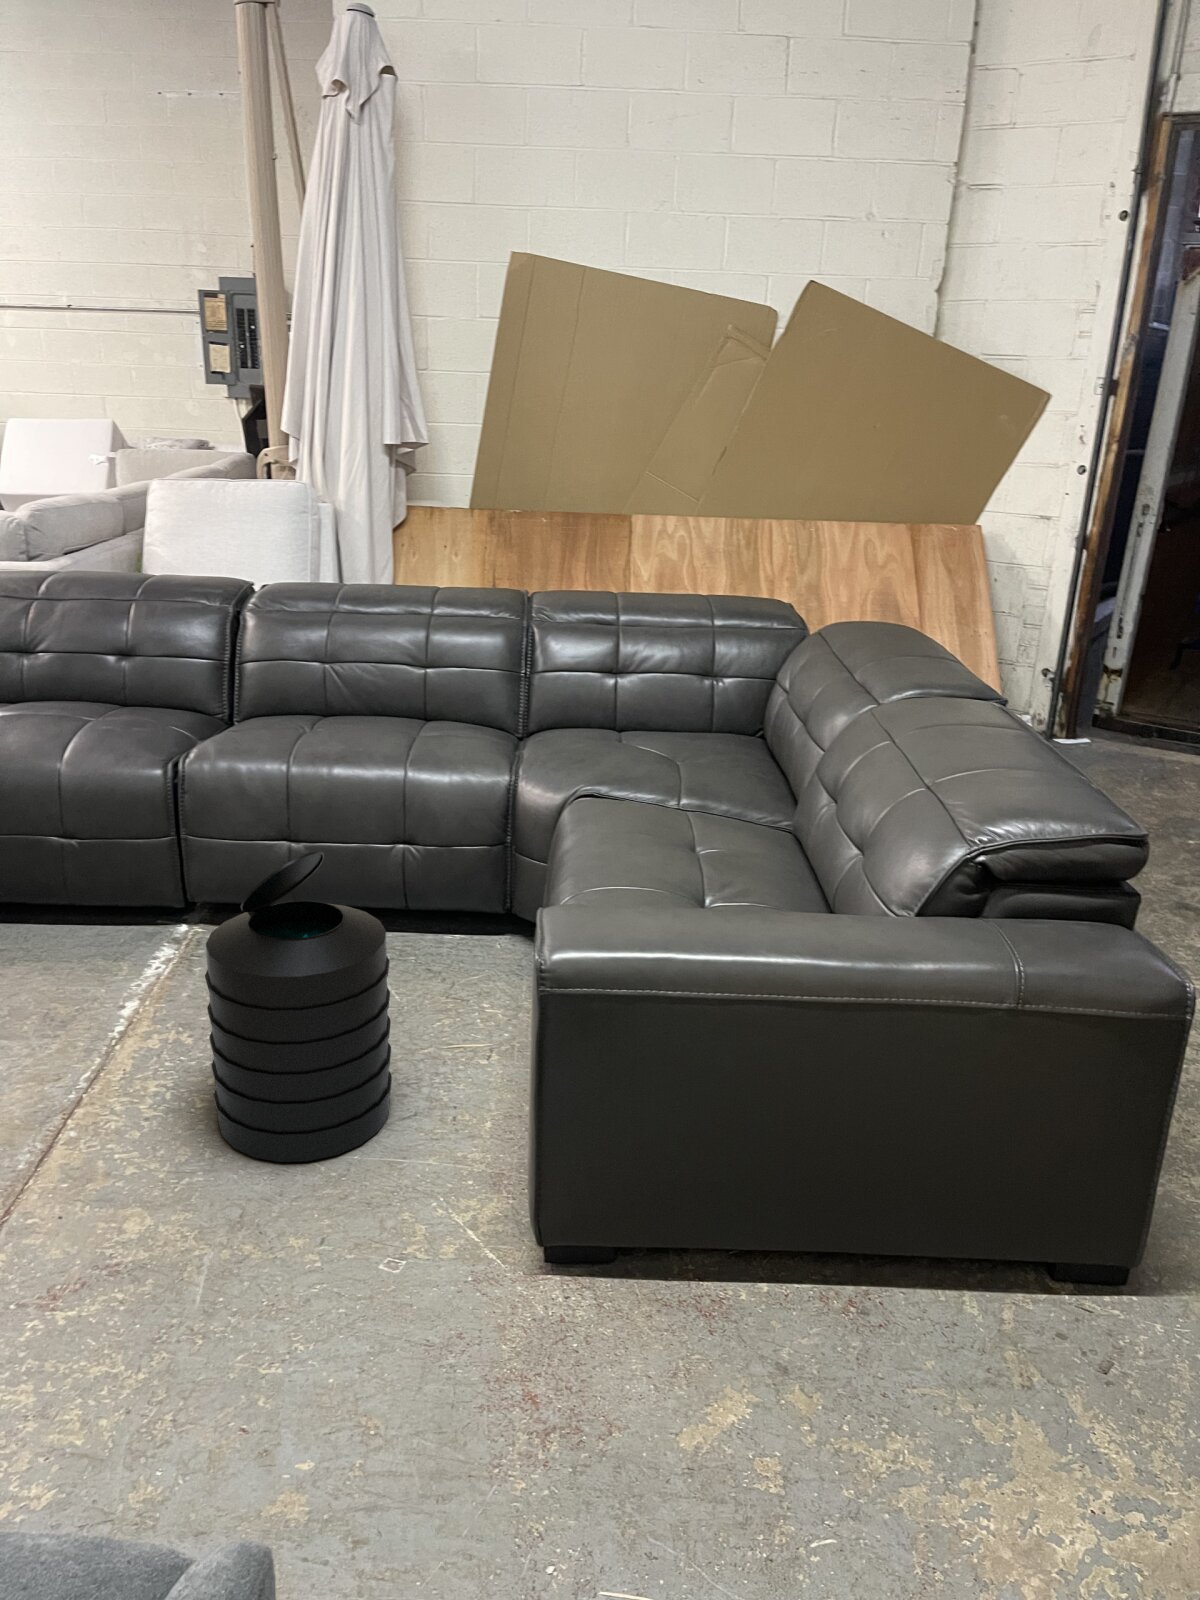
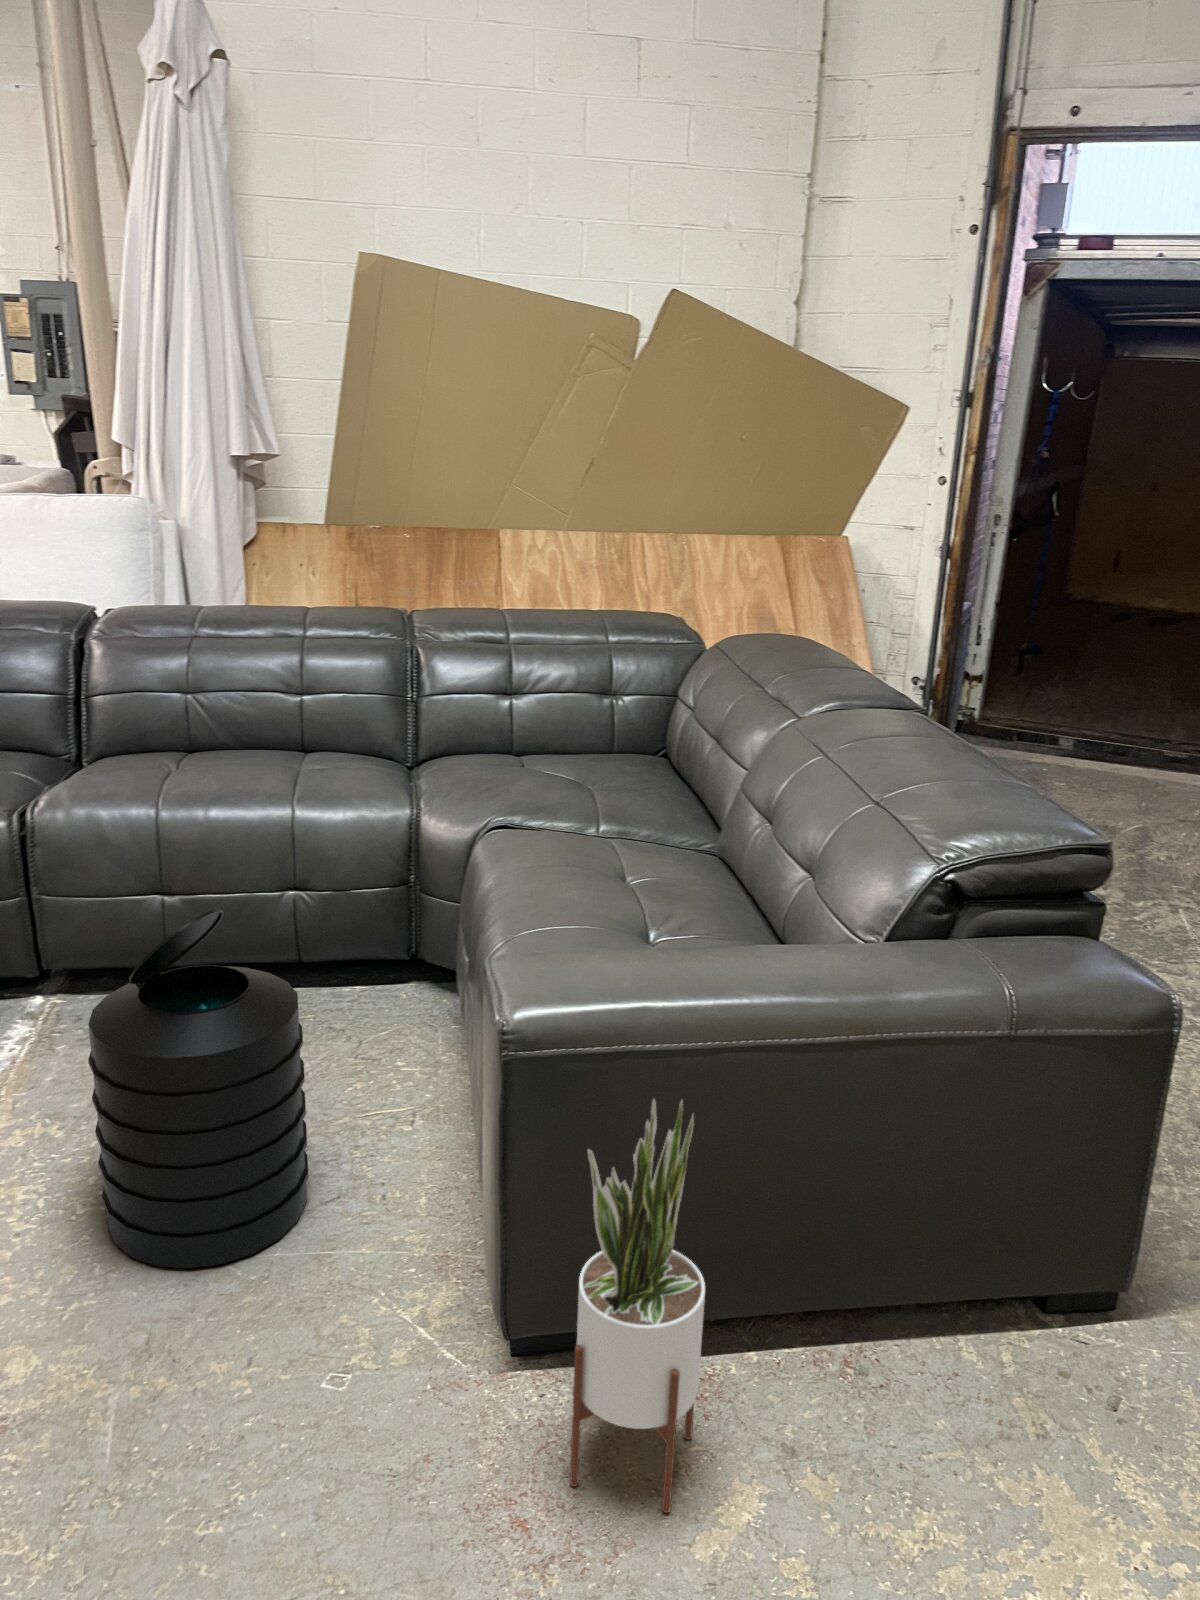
potted plant: none [580,1035,705,1407] -> present [570,1099,705,1513]

